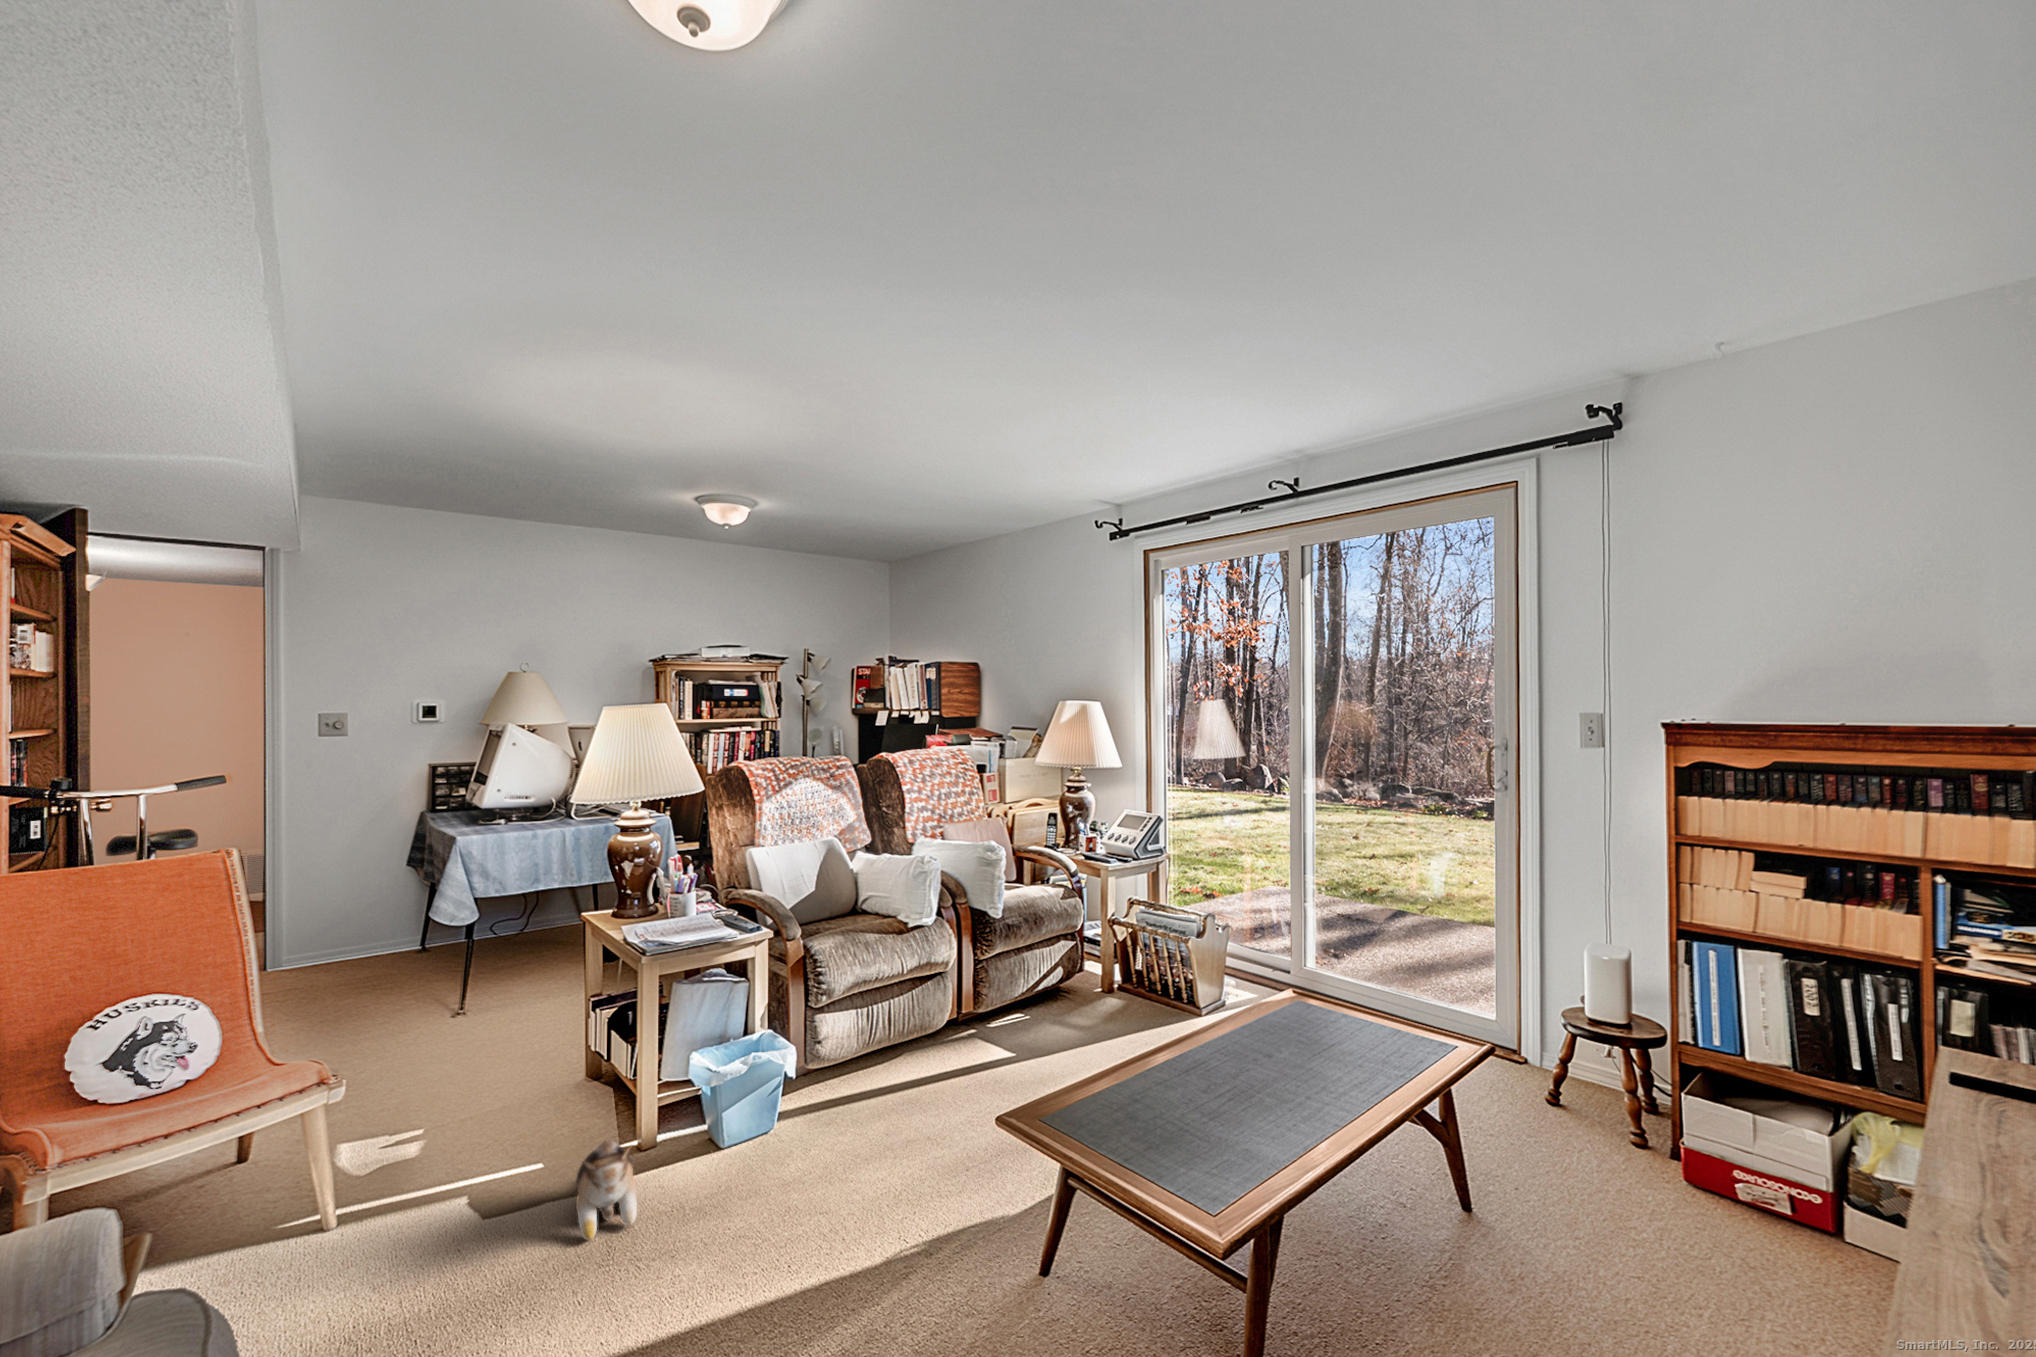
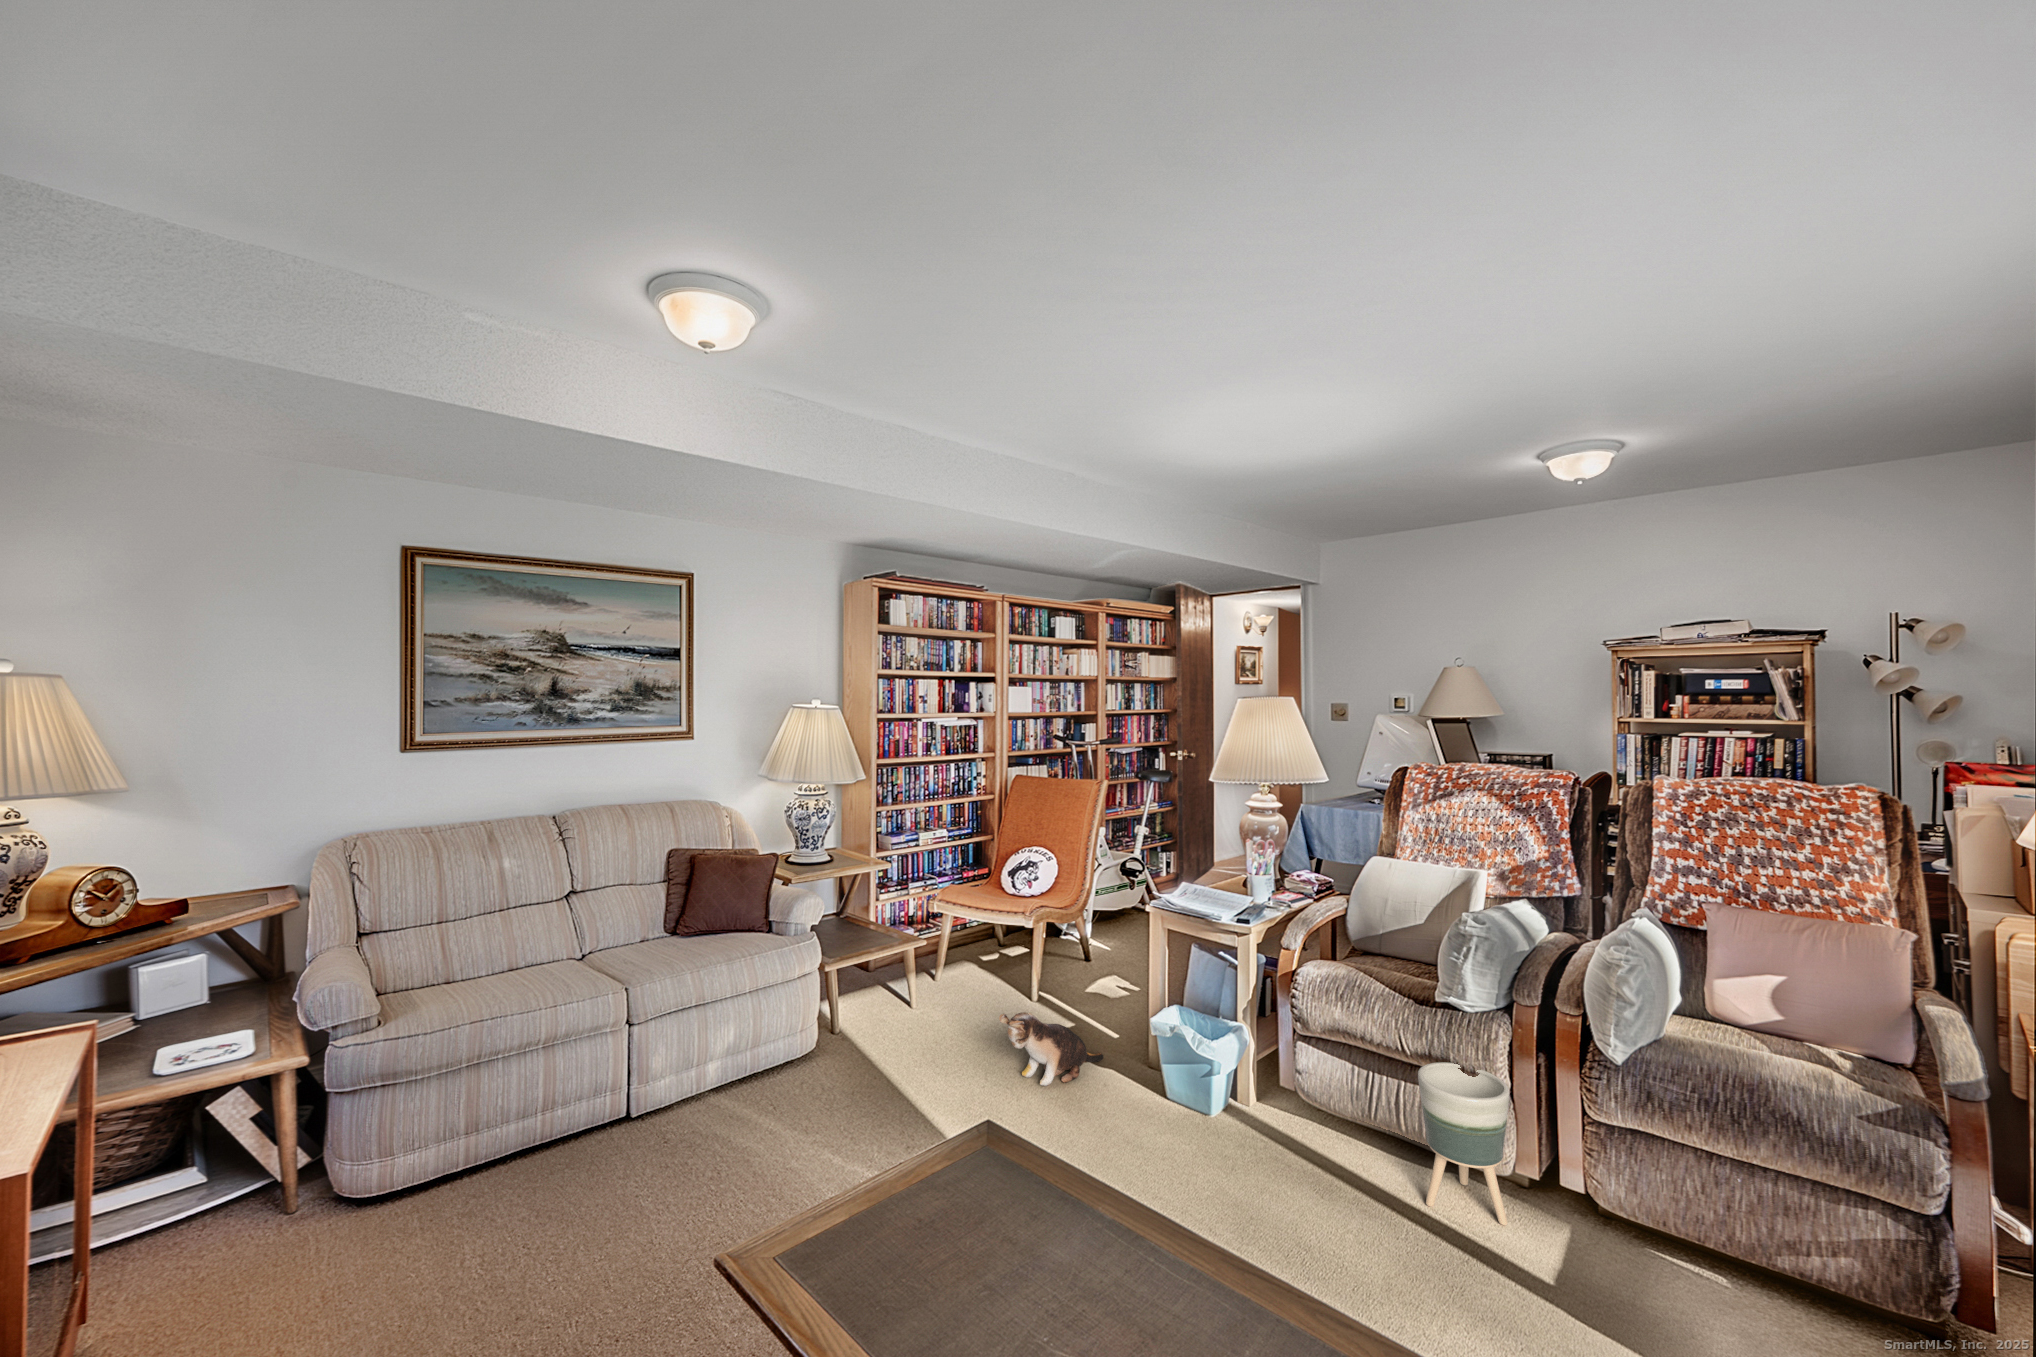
planter: none [920,964,978,1073] -> present [1418,1062,1510,1225]

